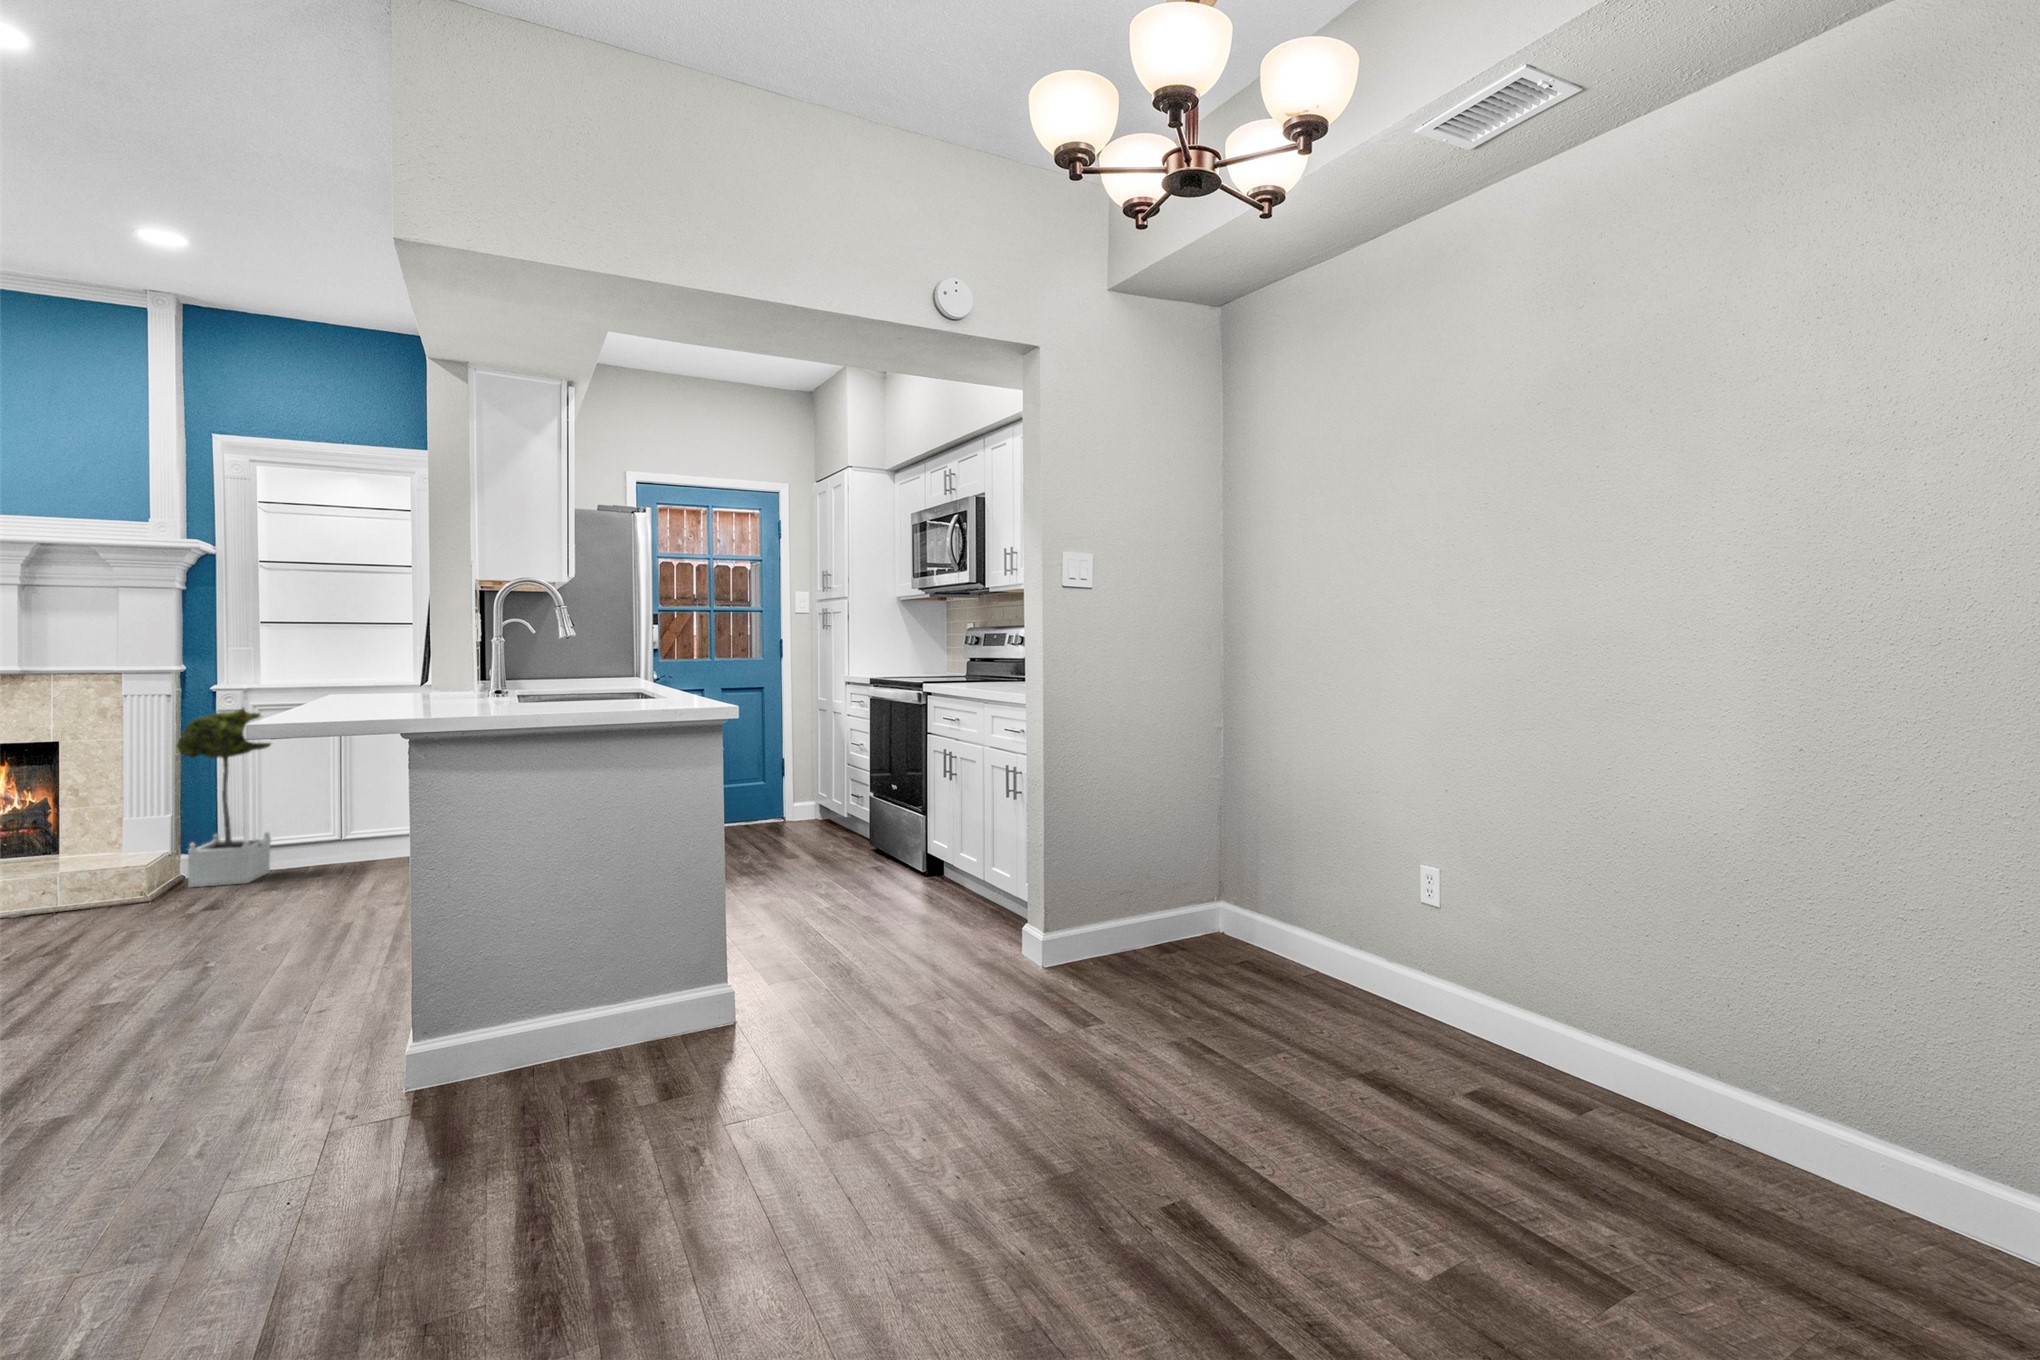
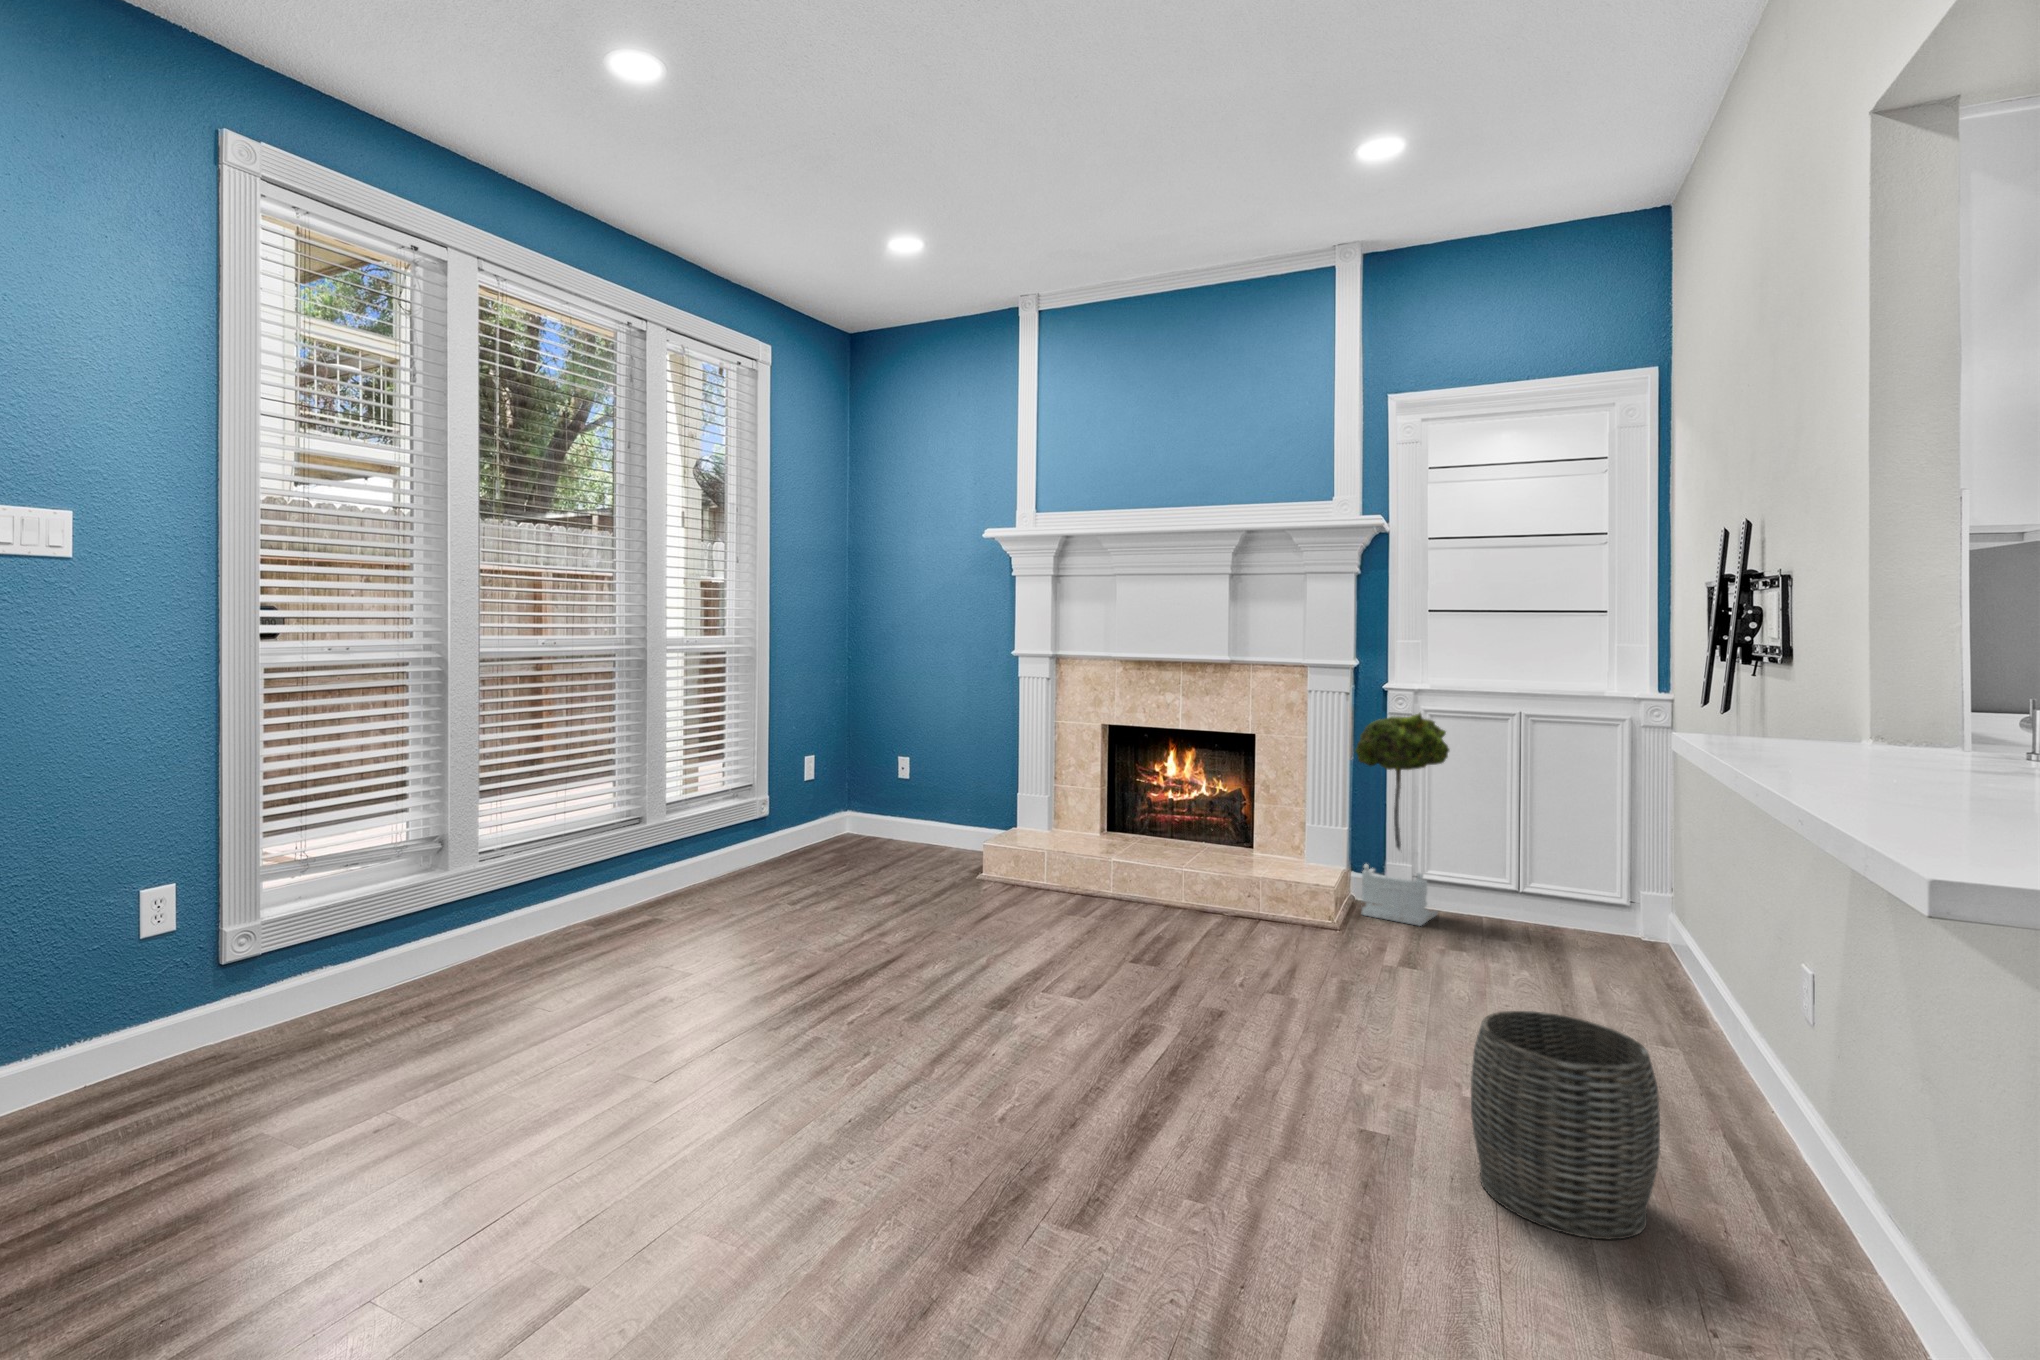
woven basket: none [196,889,324,1014] -> present [1471,1011,1660,1239]

